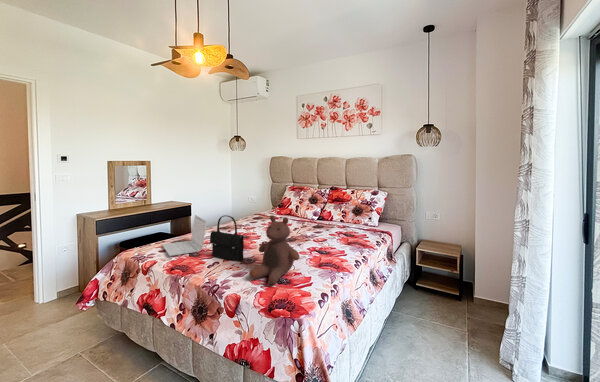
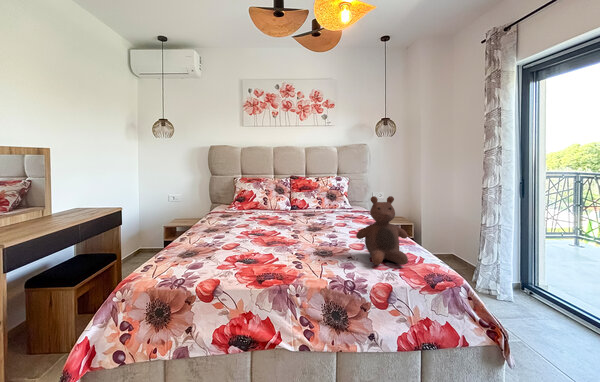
laptop: present [162,215,207,256] -> none [190,215,262,268]
handbag: present [210,215,244,261] -> none [283,205,329,258]

